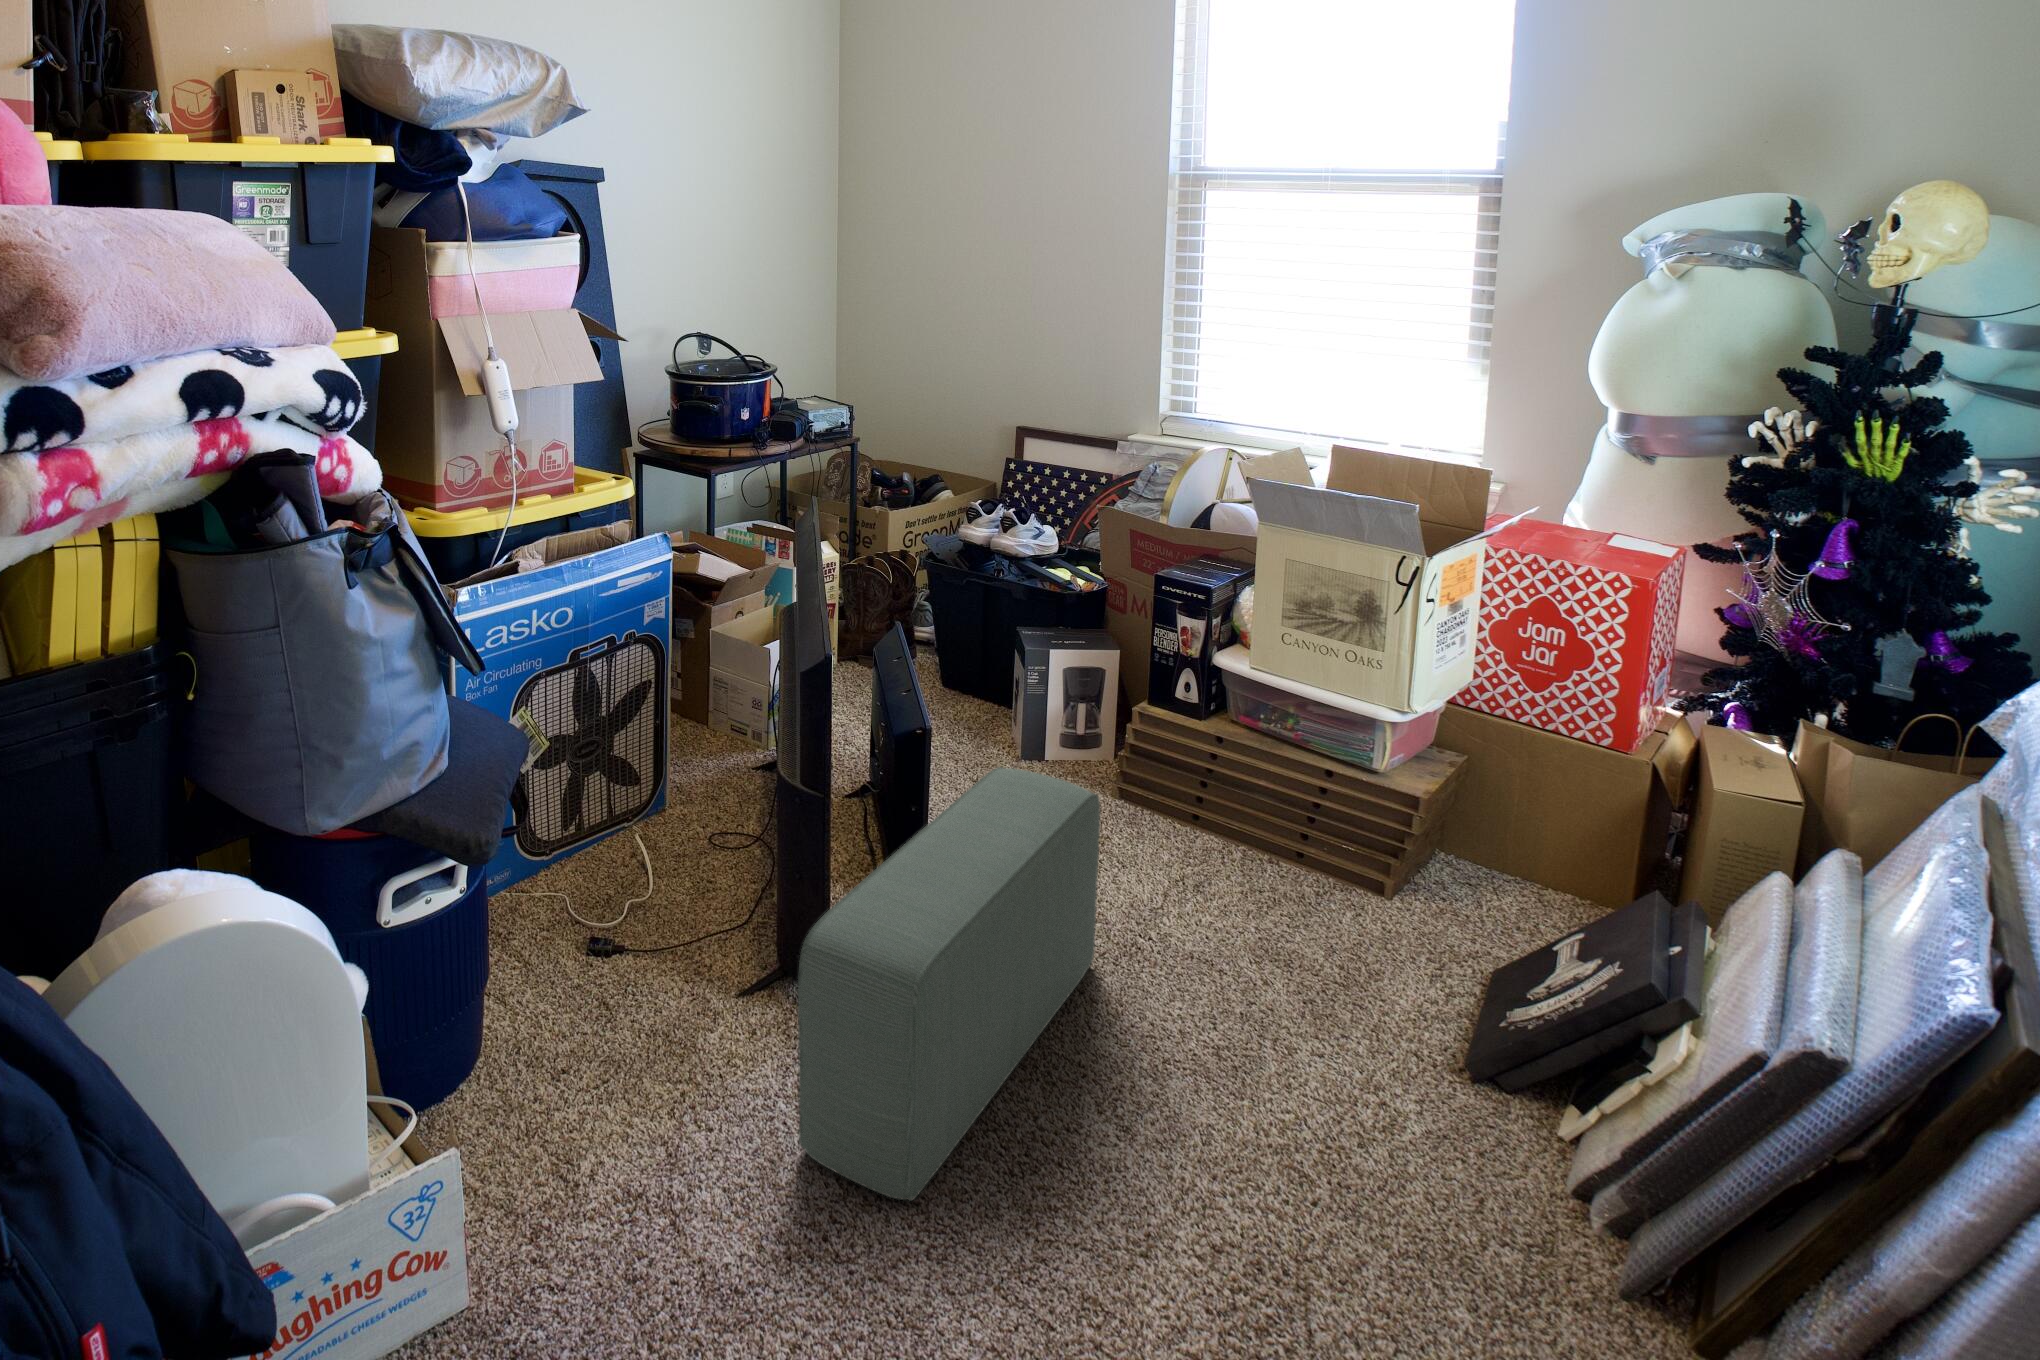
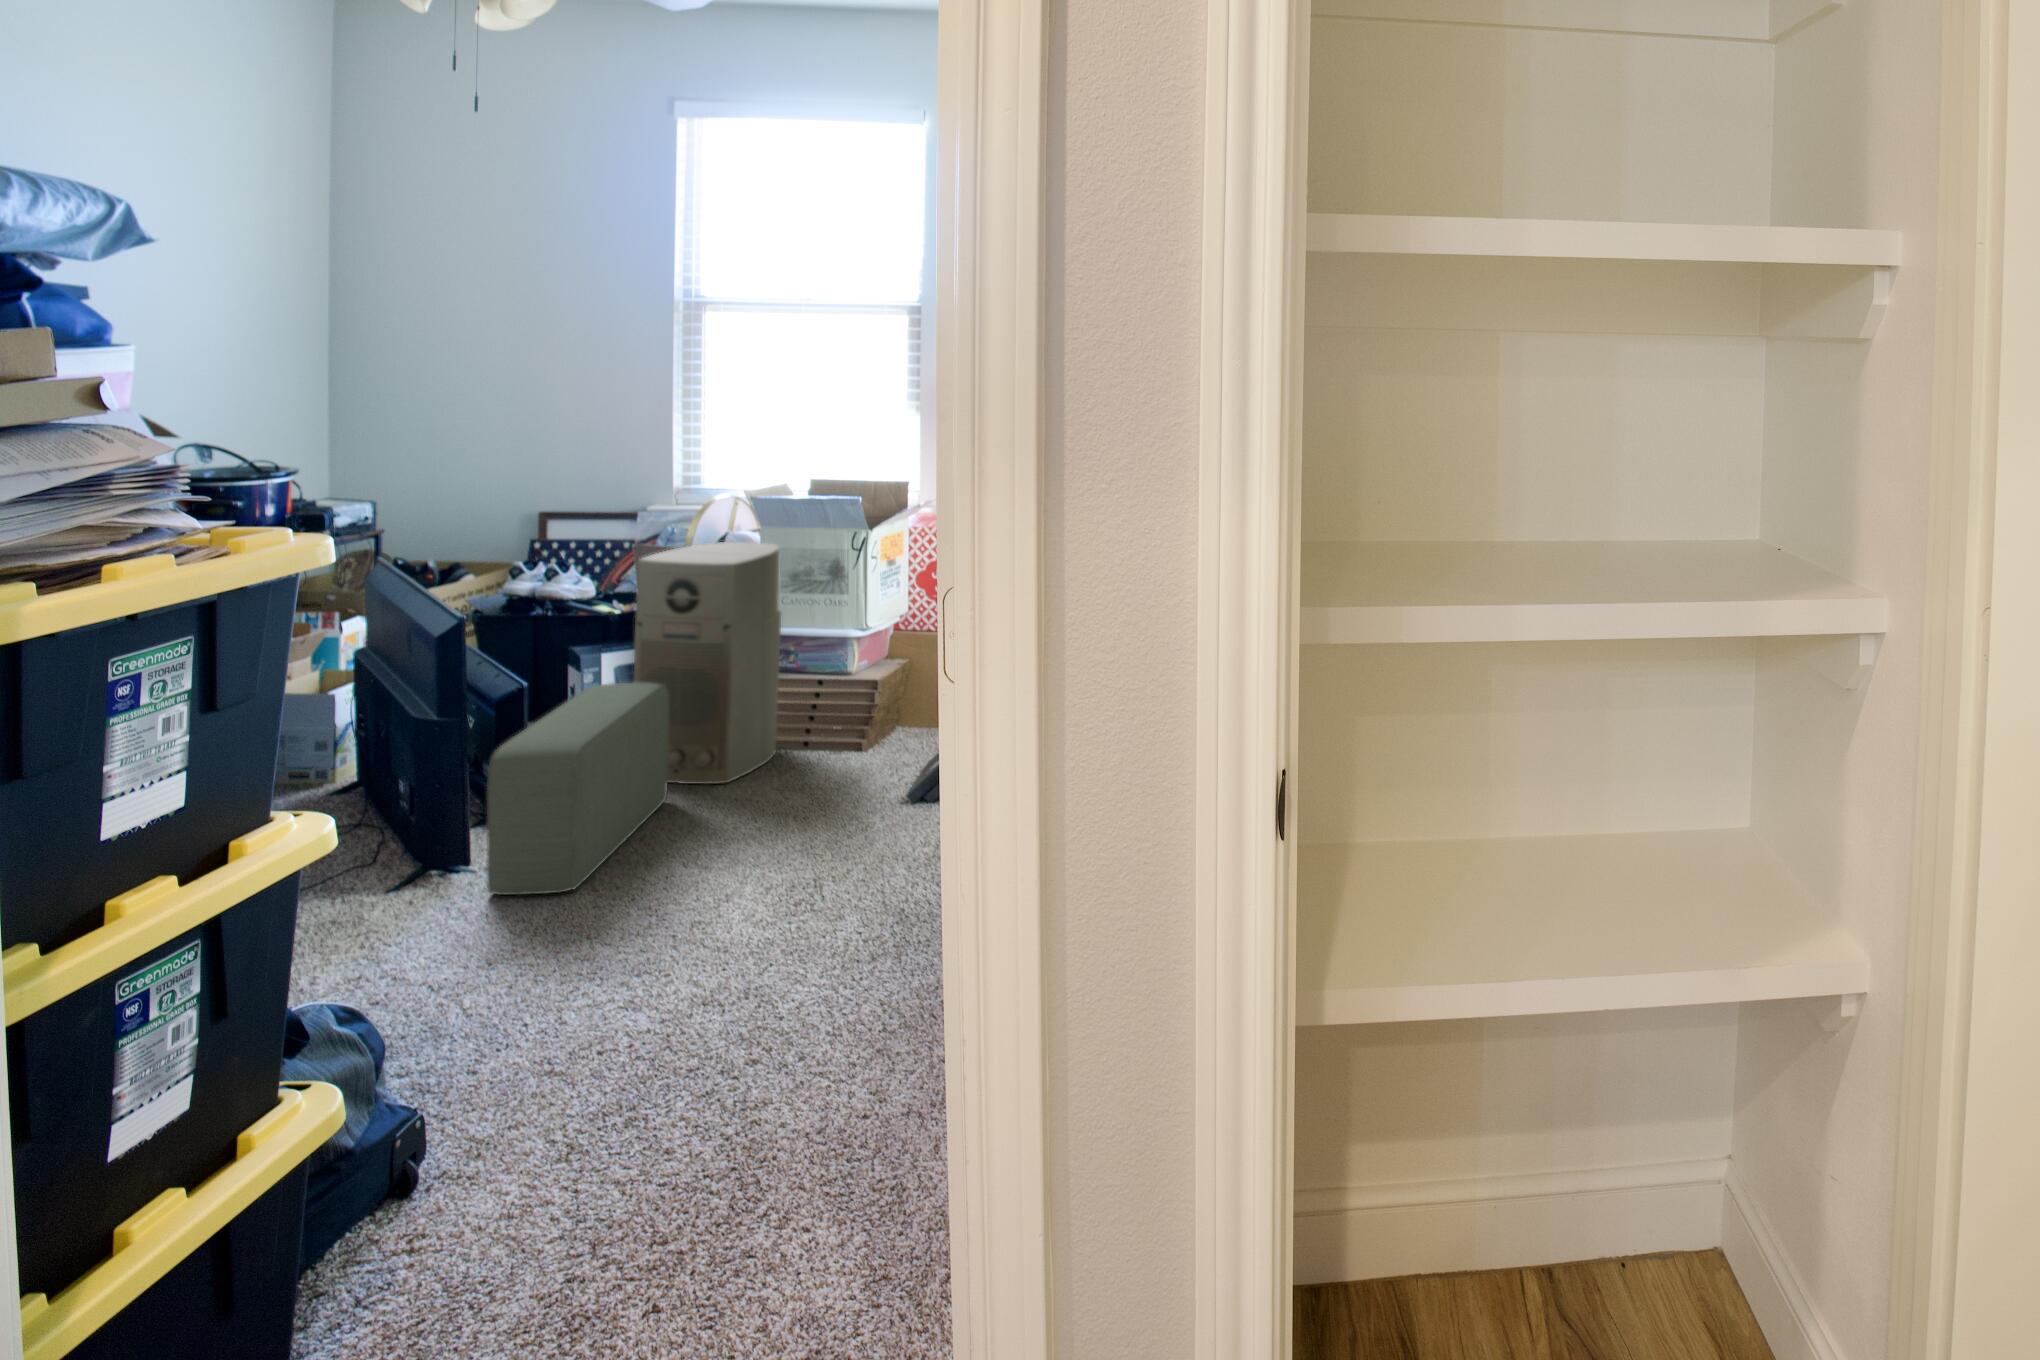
air purifier: none [1056,542,1280,947] -> present [633,542,781,784]

